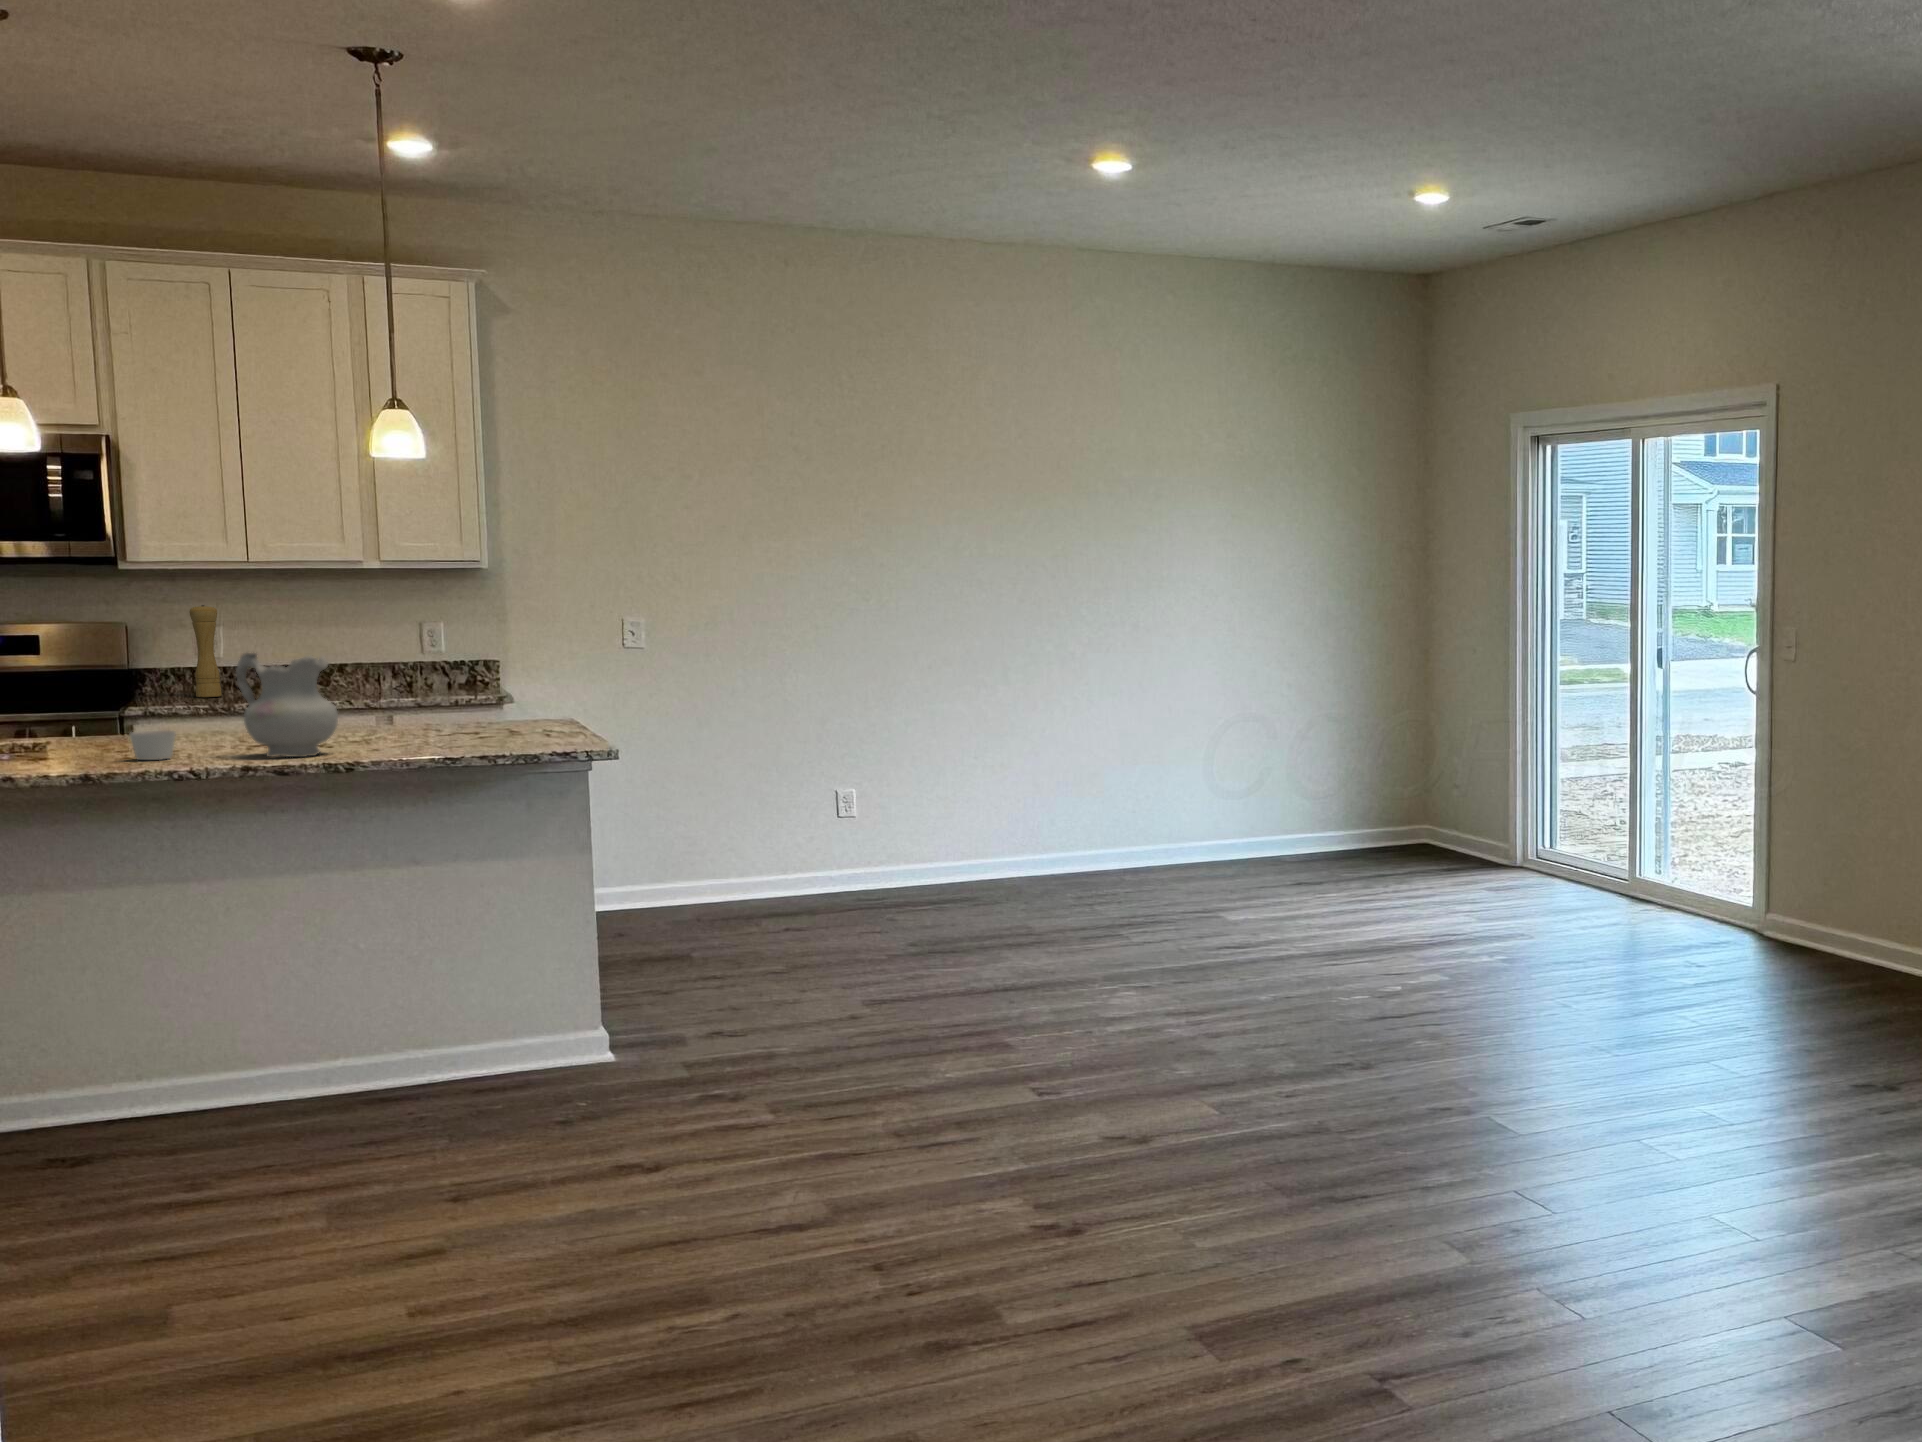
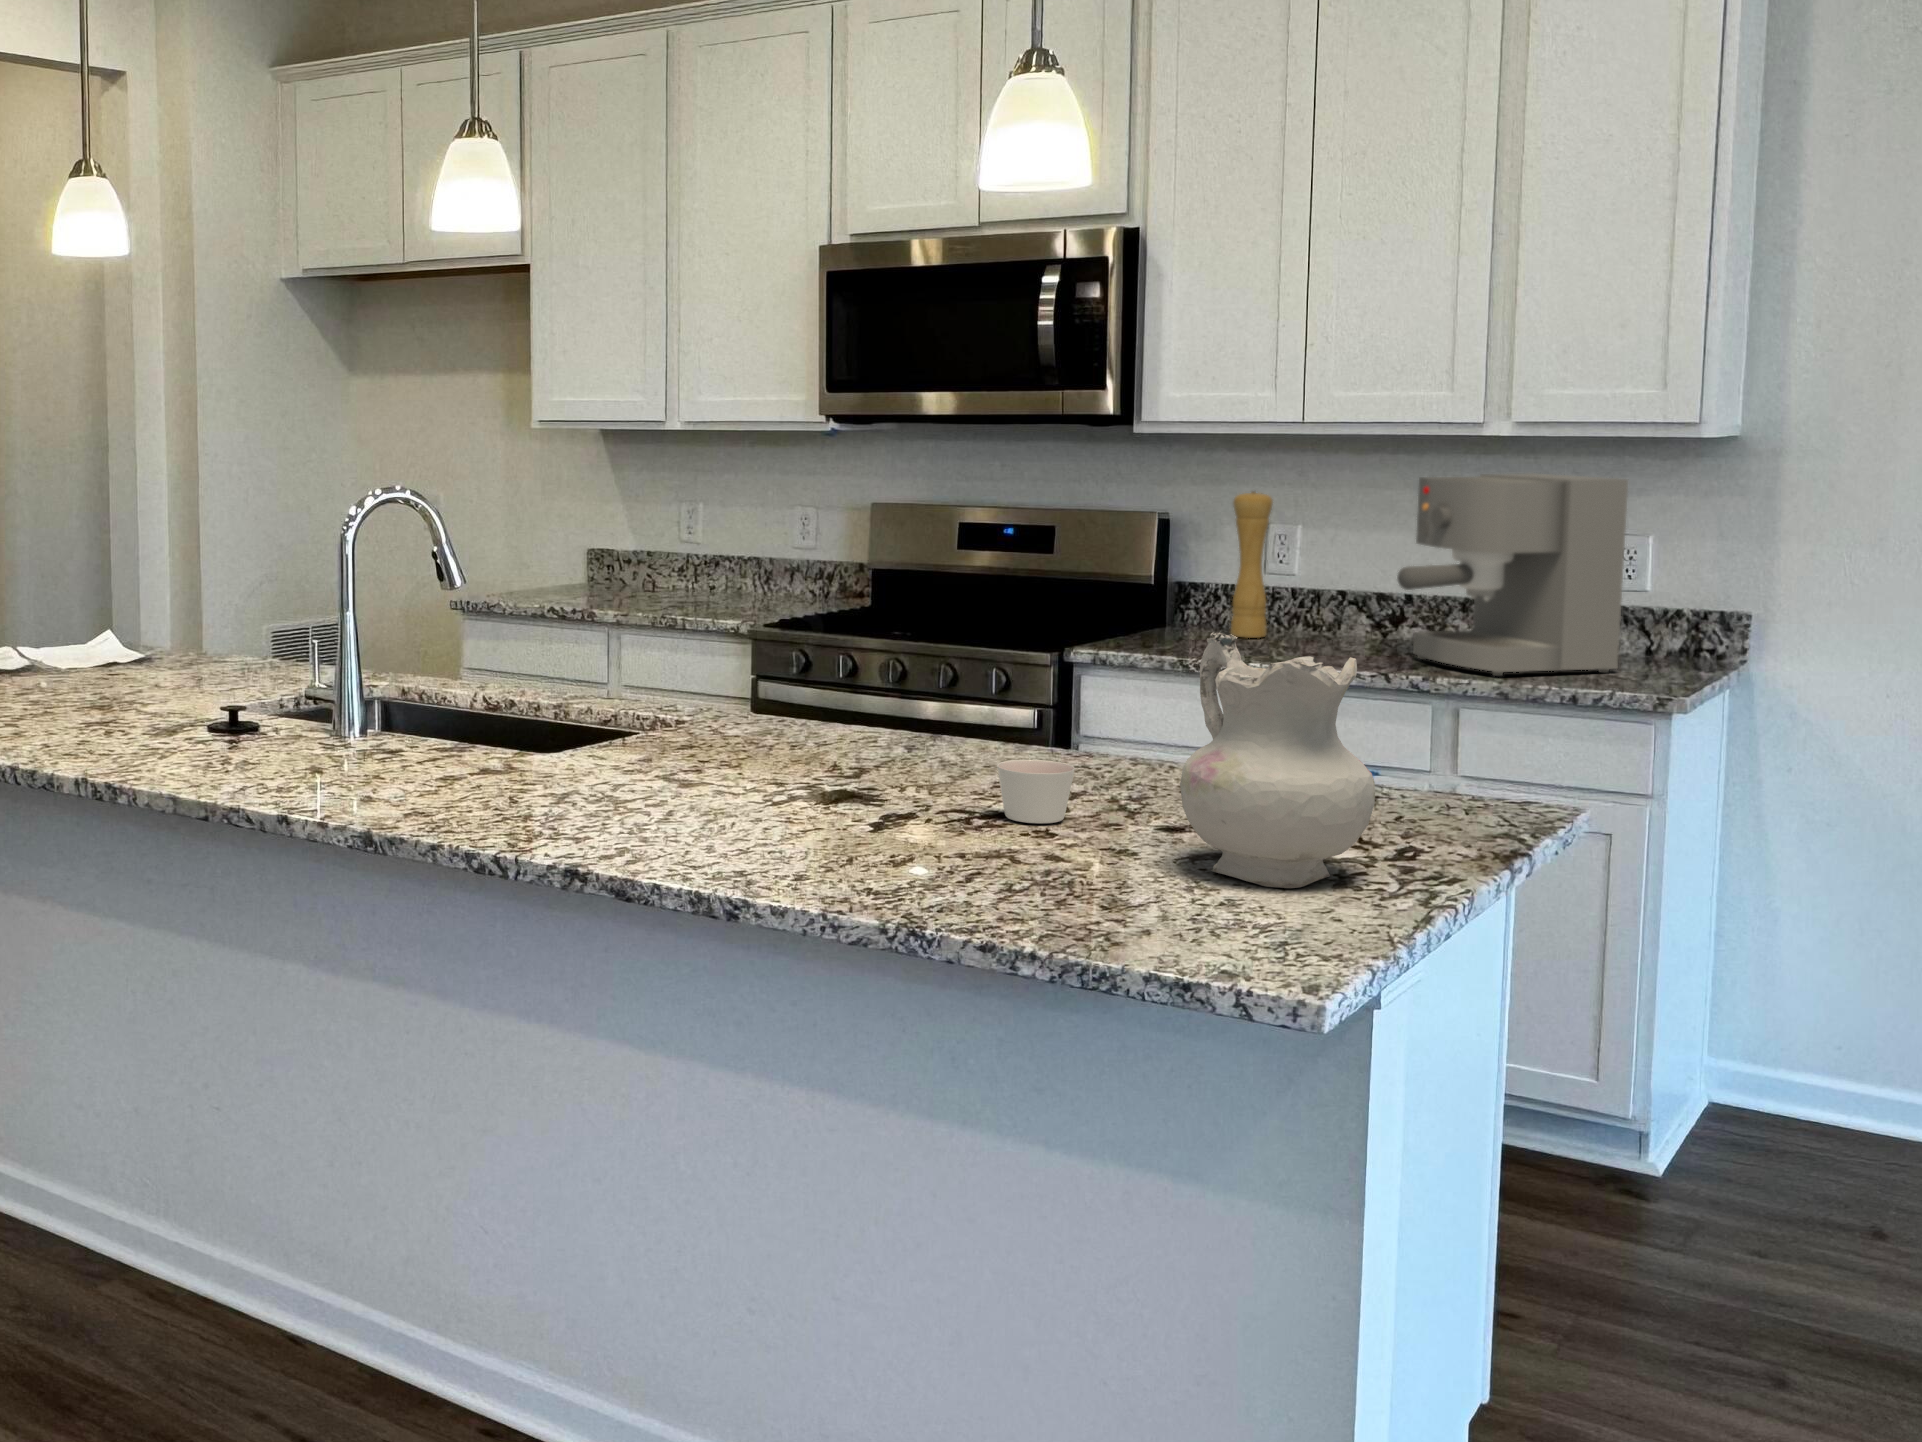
coffee maker: none [335,590,459,697] -> present [1397,473,1628,676]
ceramic pitcher: present [236,653,338,757] -> present [1180,632,1375,888]
candle: present [130,730,175,760] -> present [997,760,1075,823]

